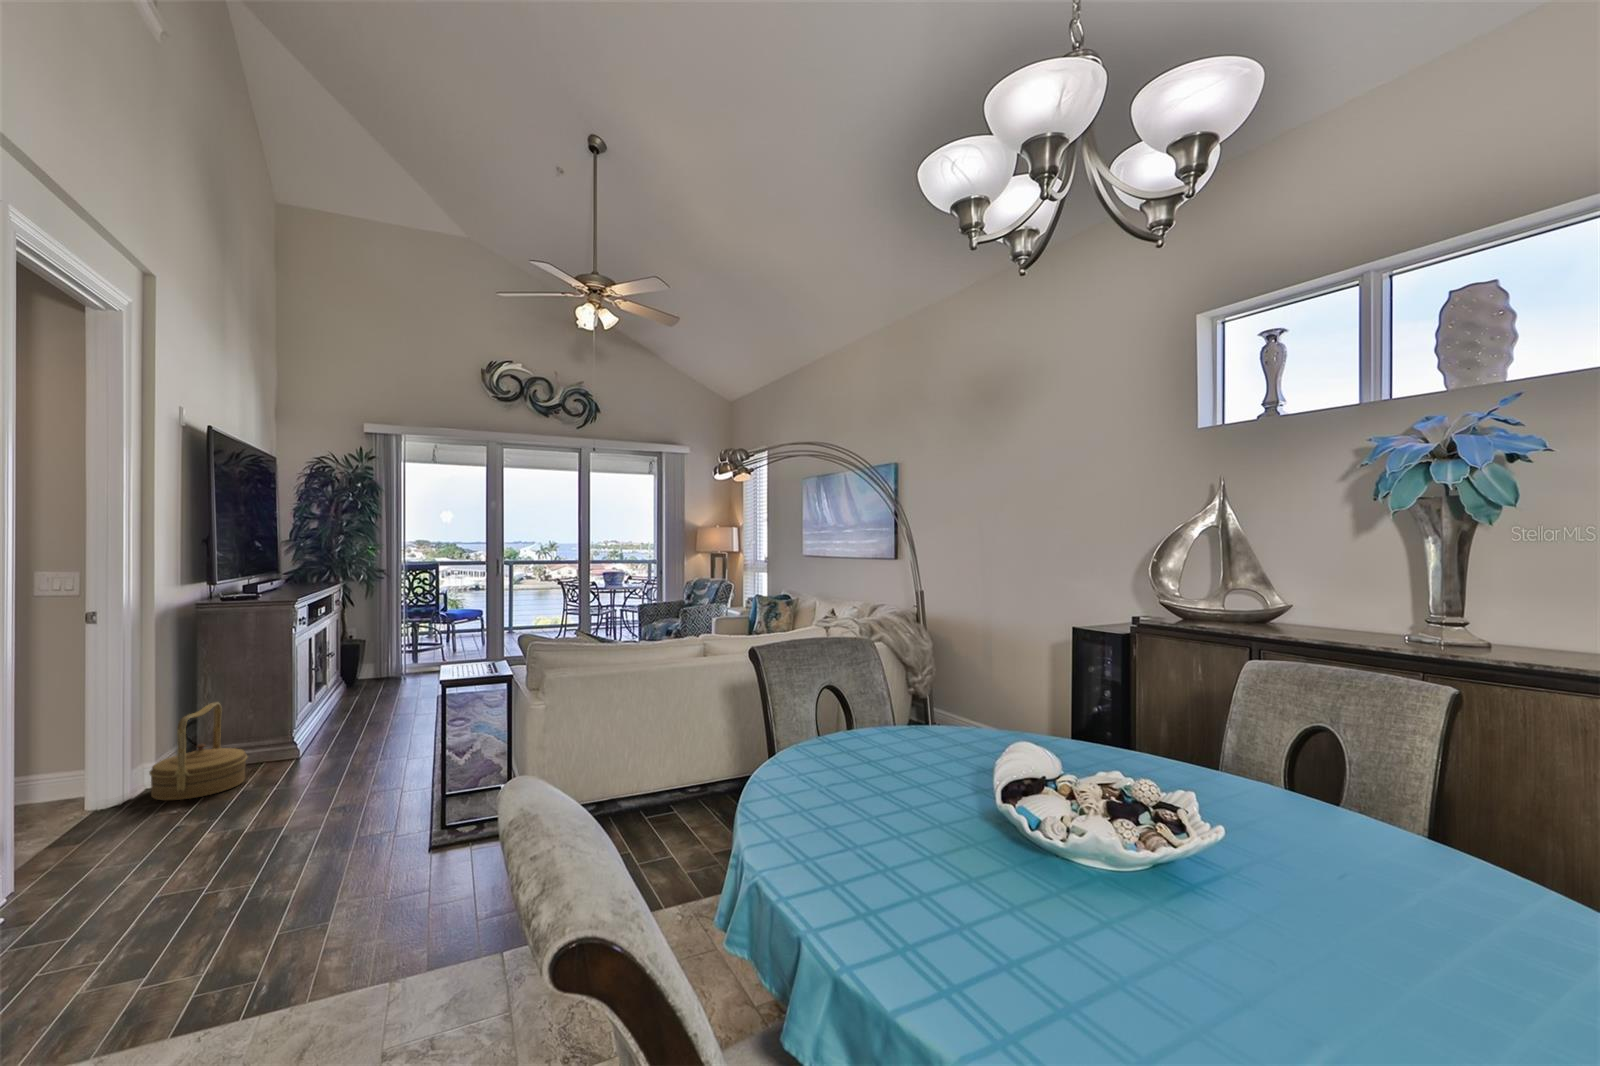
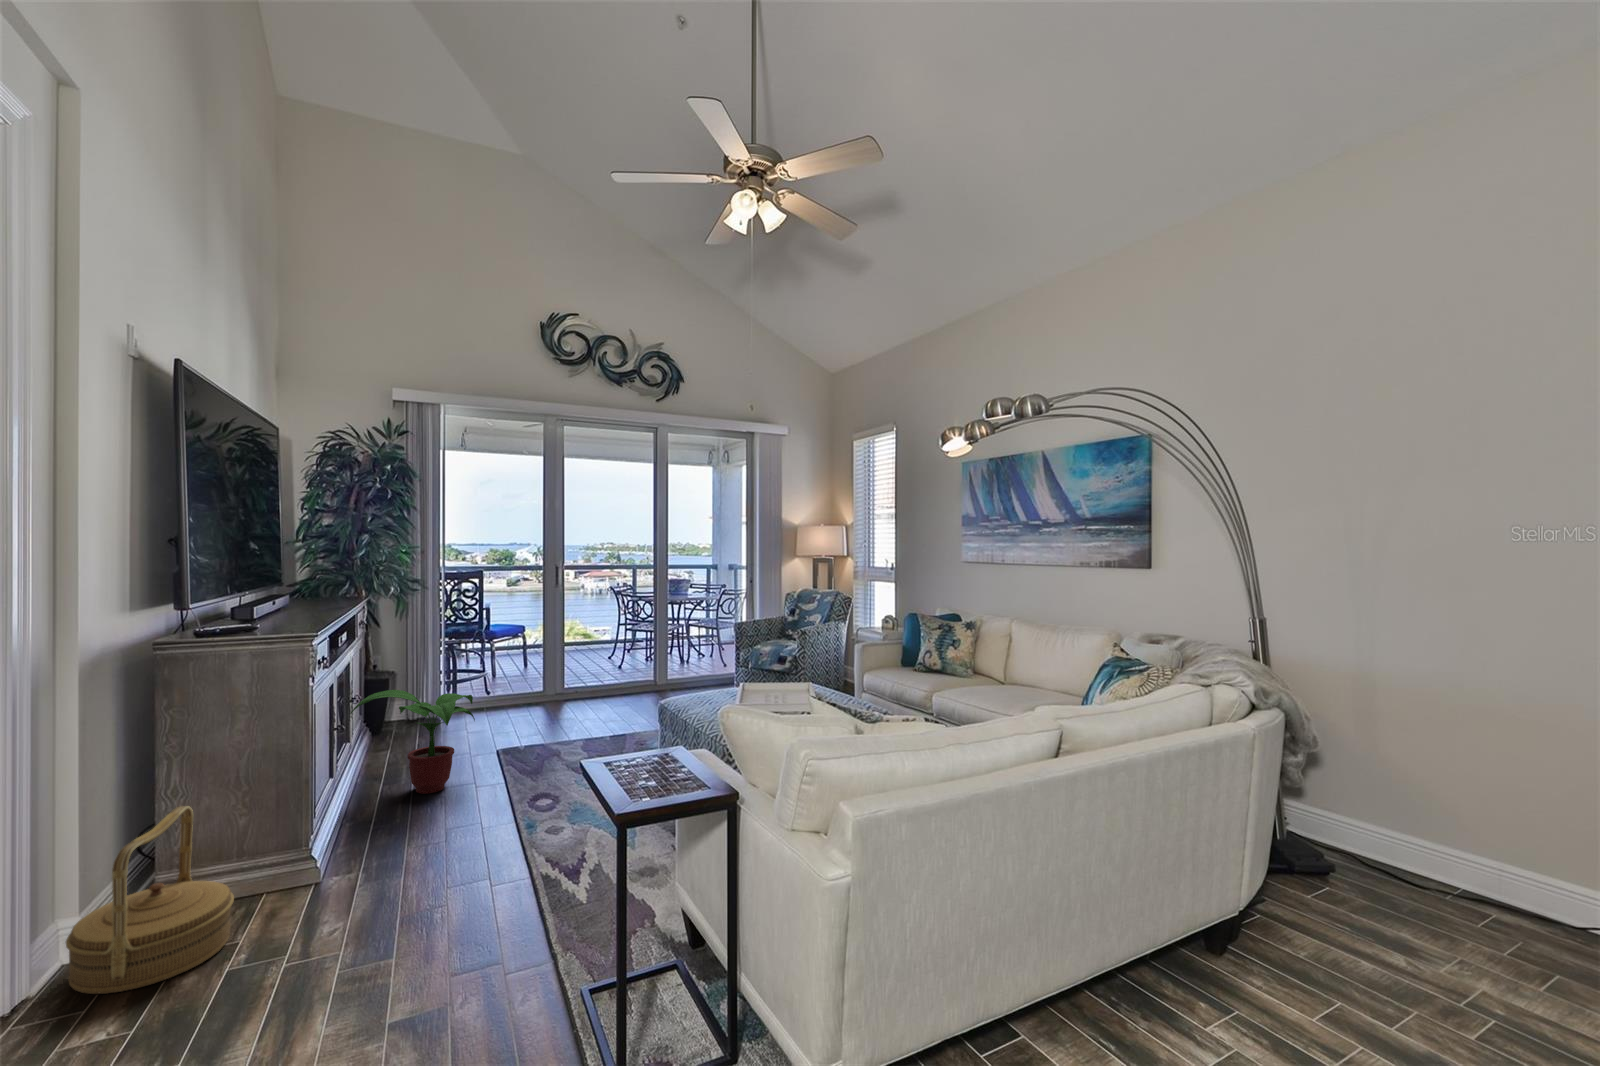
potted plant: none [327,645,418,717] -> present [351,690,475,794]

